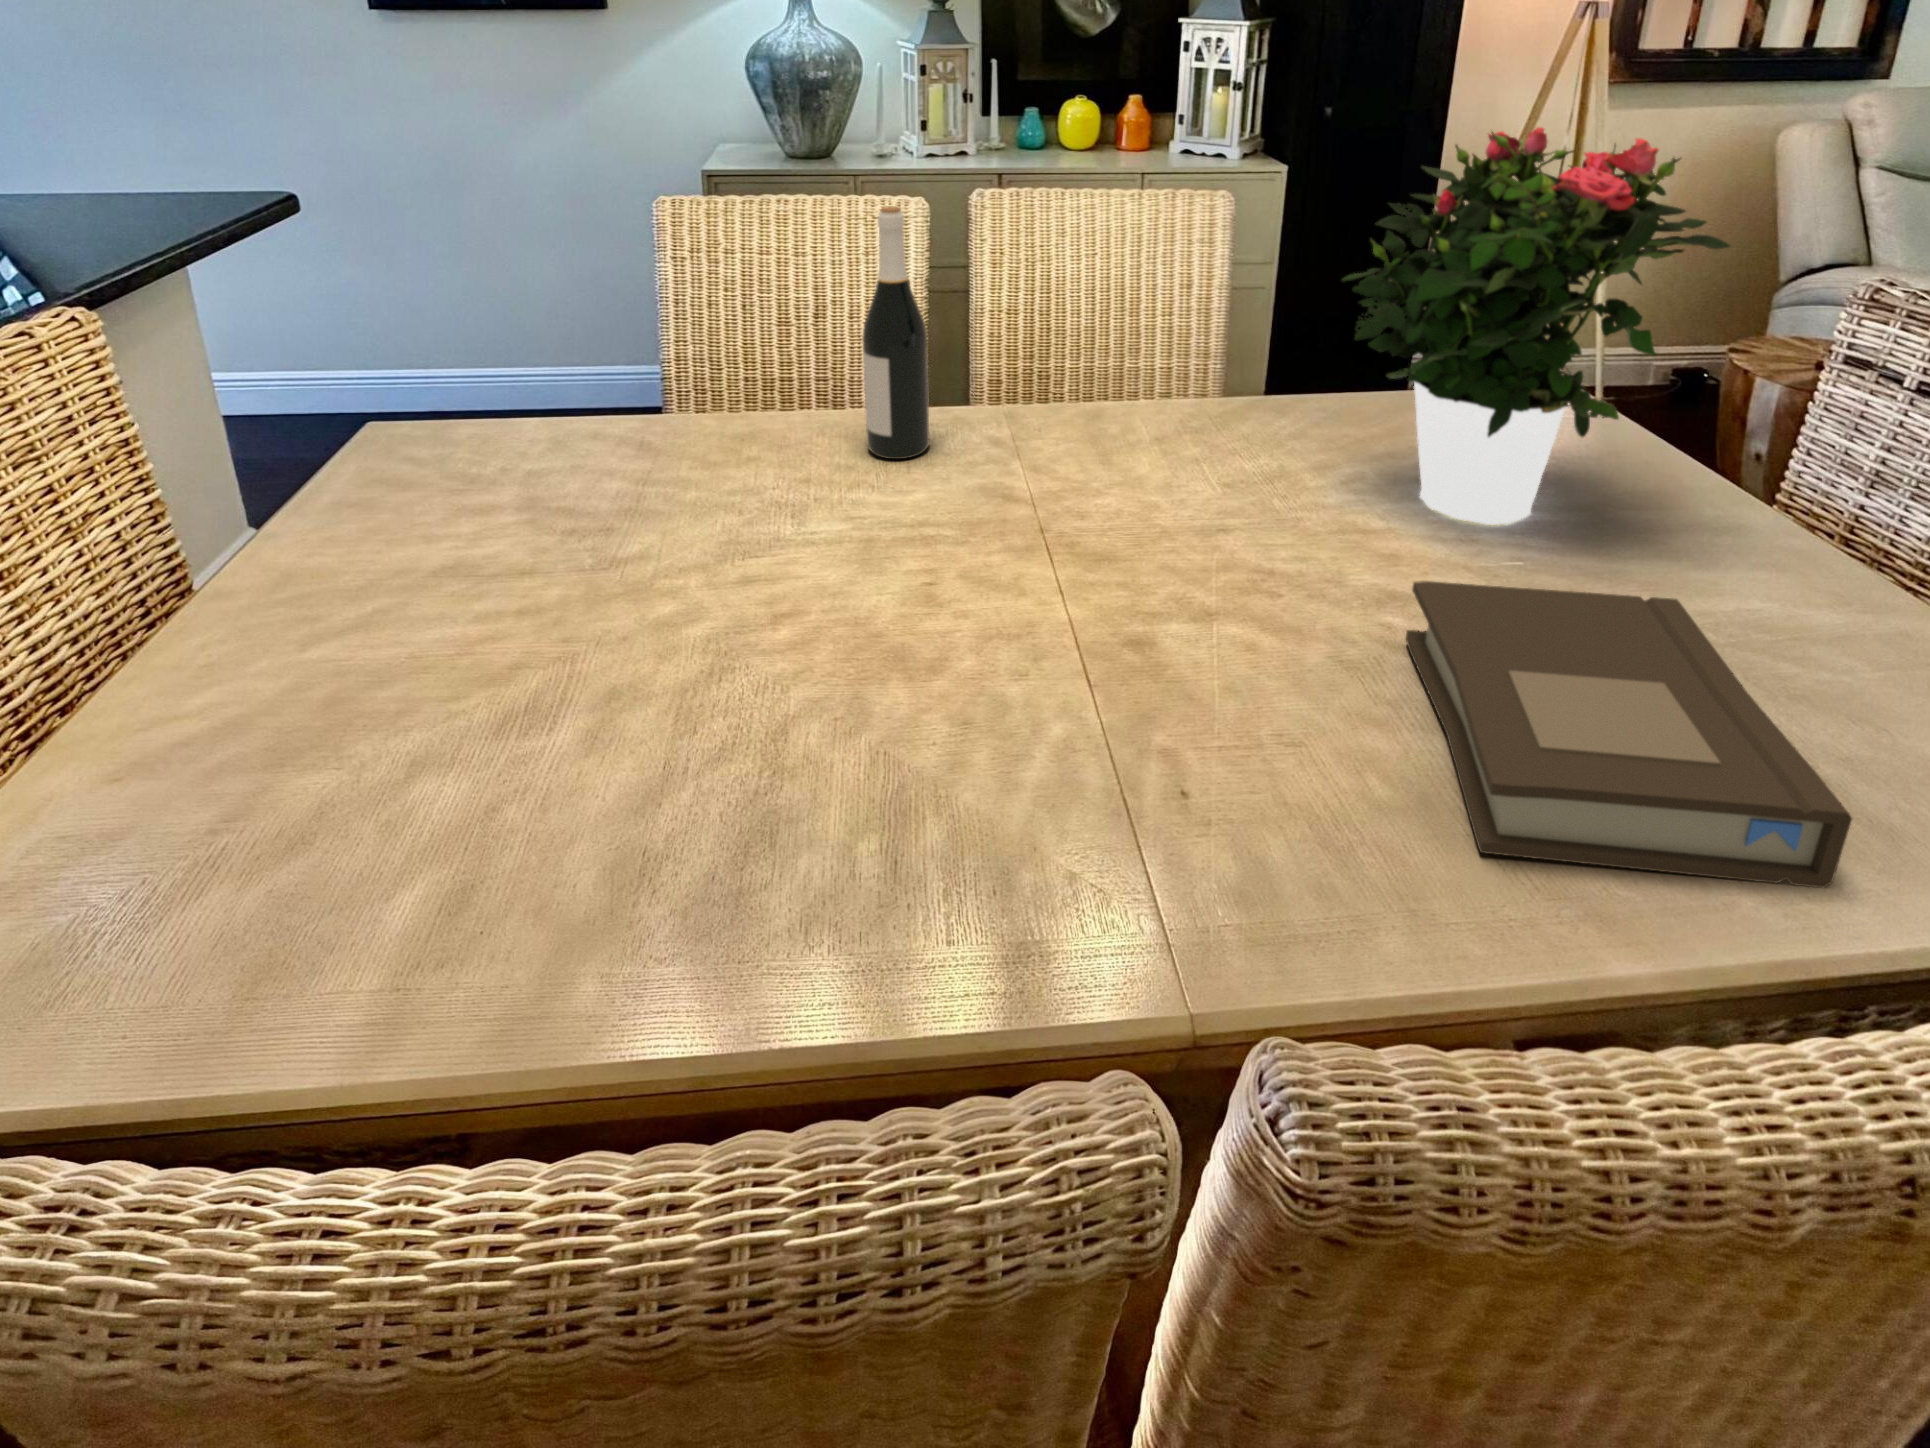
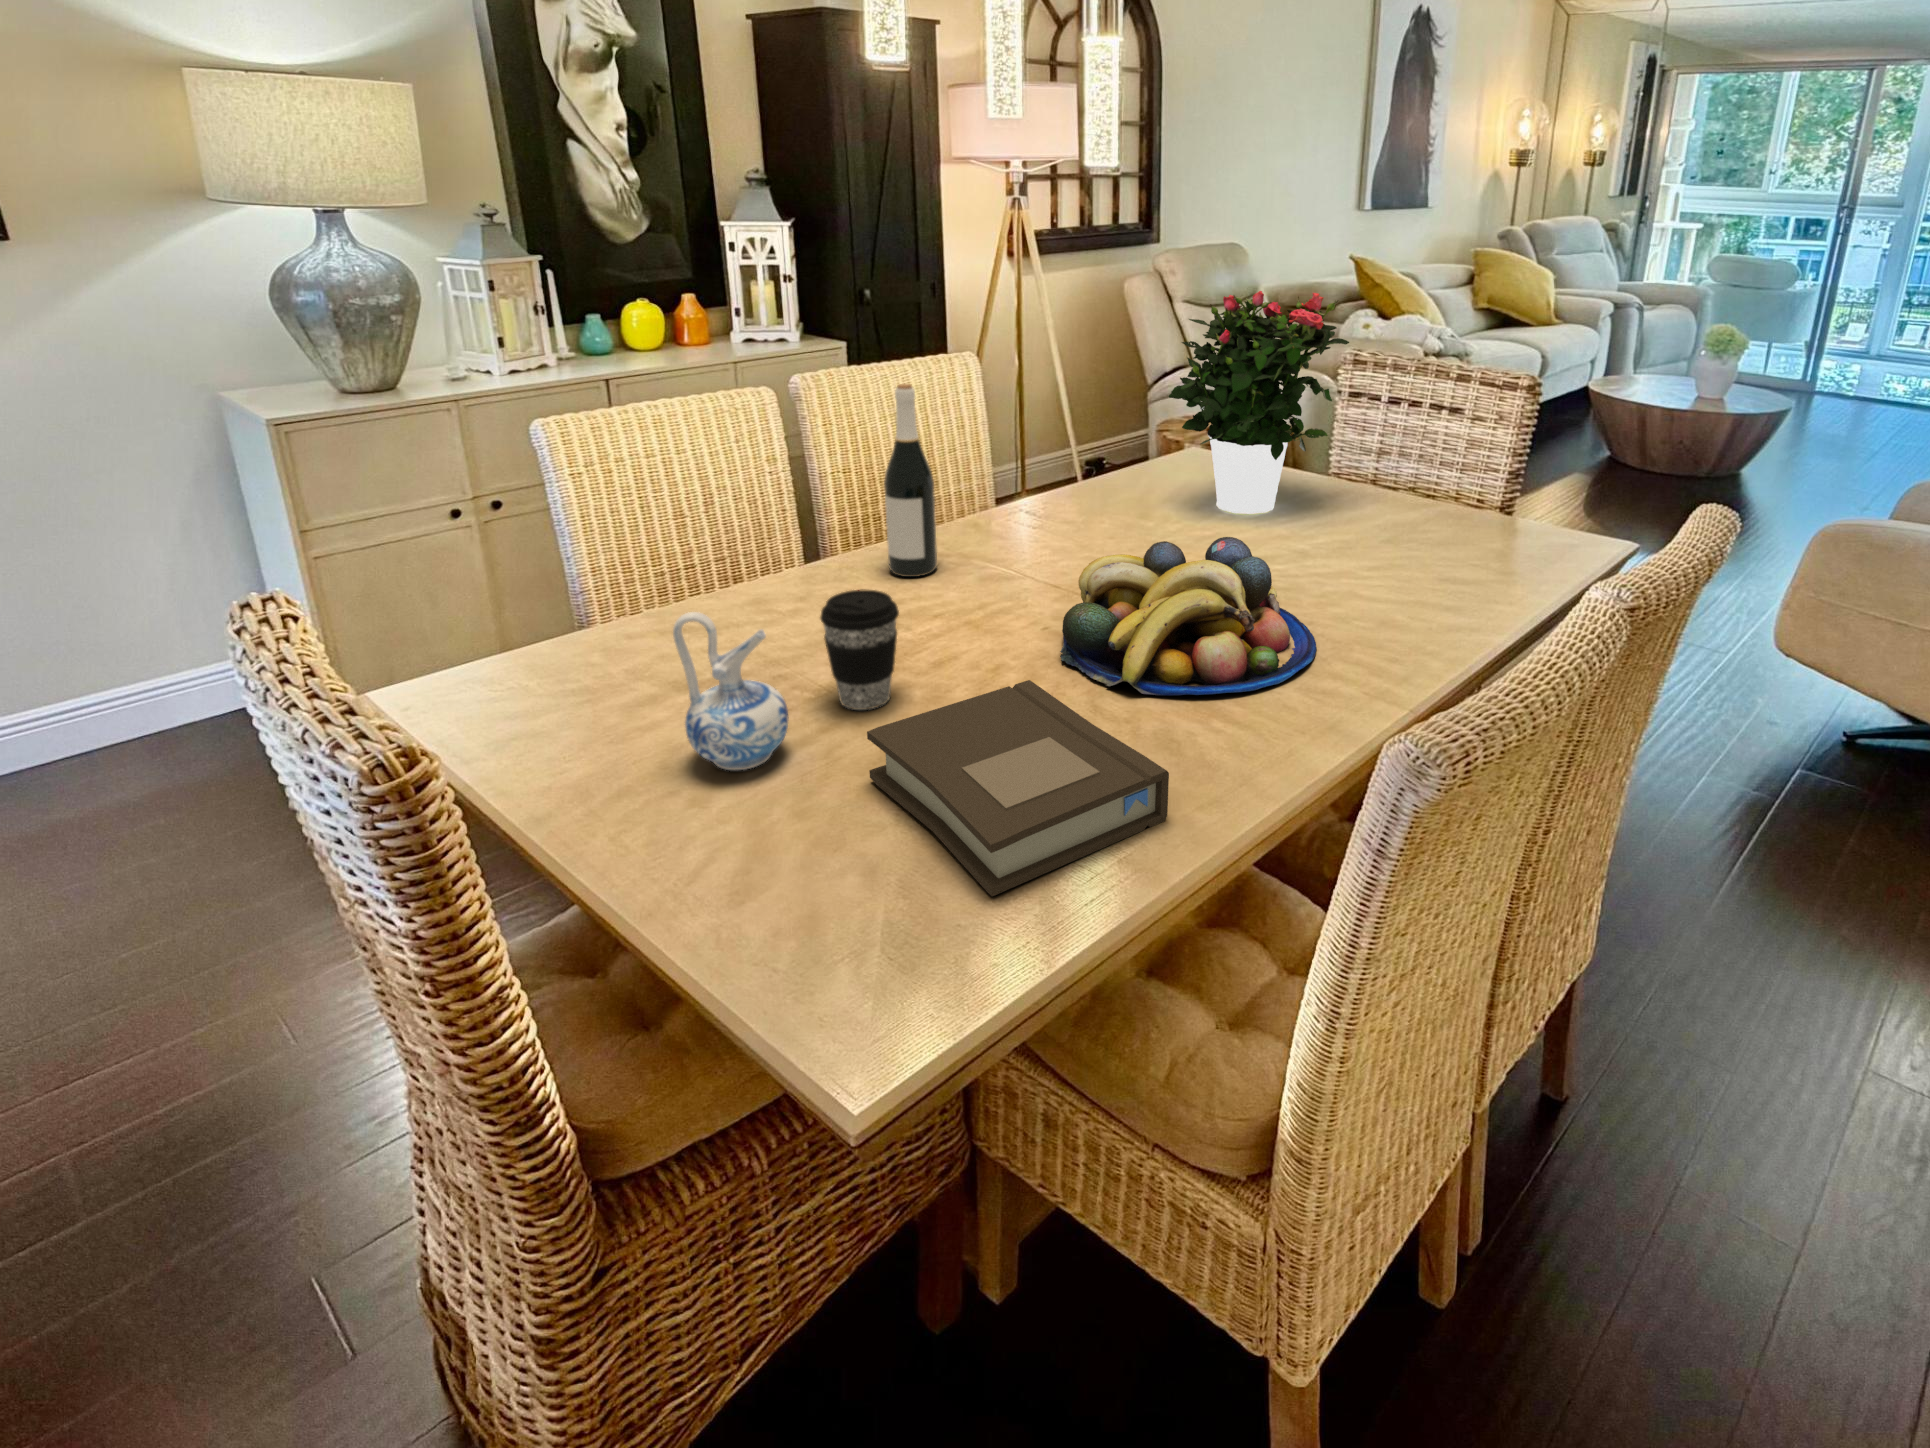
ceramic pitcher: none [296,416,426,613] -> present [673,612,789,770]
coffee cup: none [492,445,596,600] -> present [820,589,899,710]
fruit bowl: none [744,506,1190,831] -> present [1060,537,1317,695]
book: present [1406,581,1852,888] -> present [867,680,1169,896]

